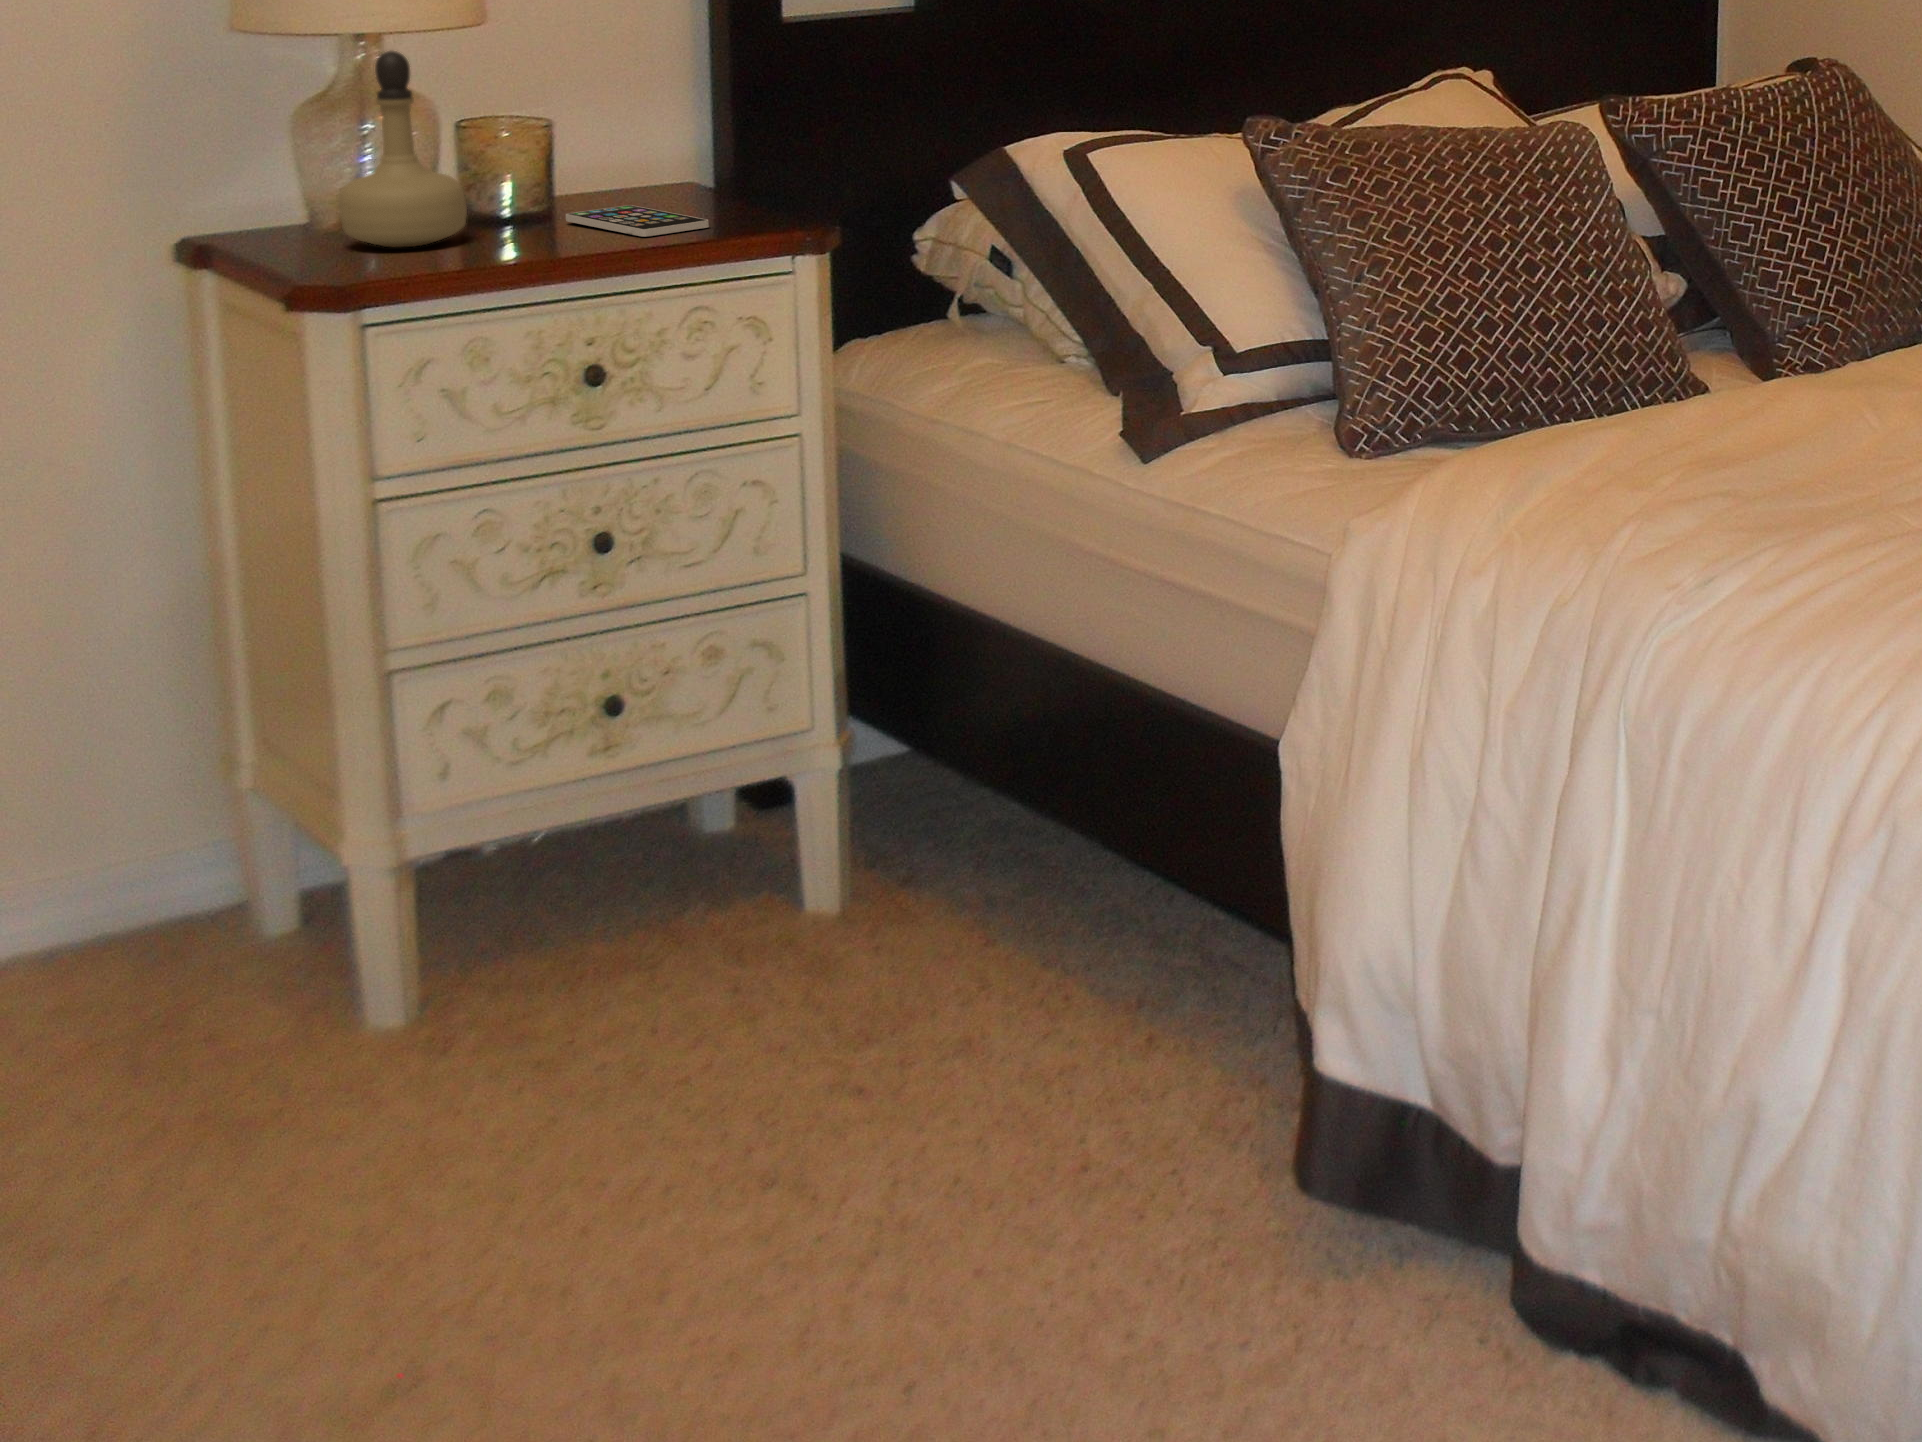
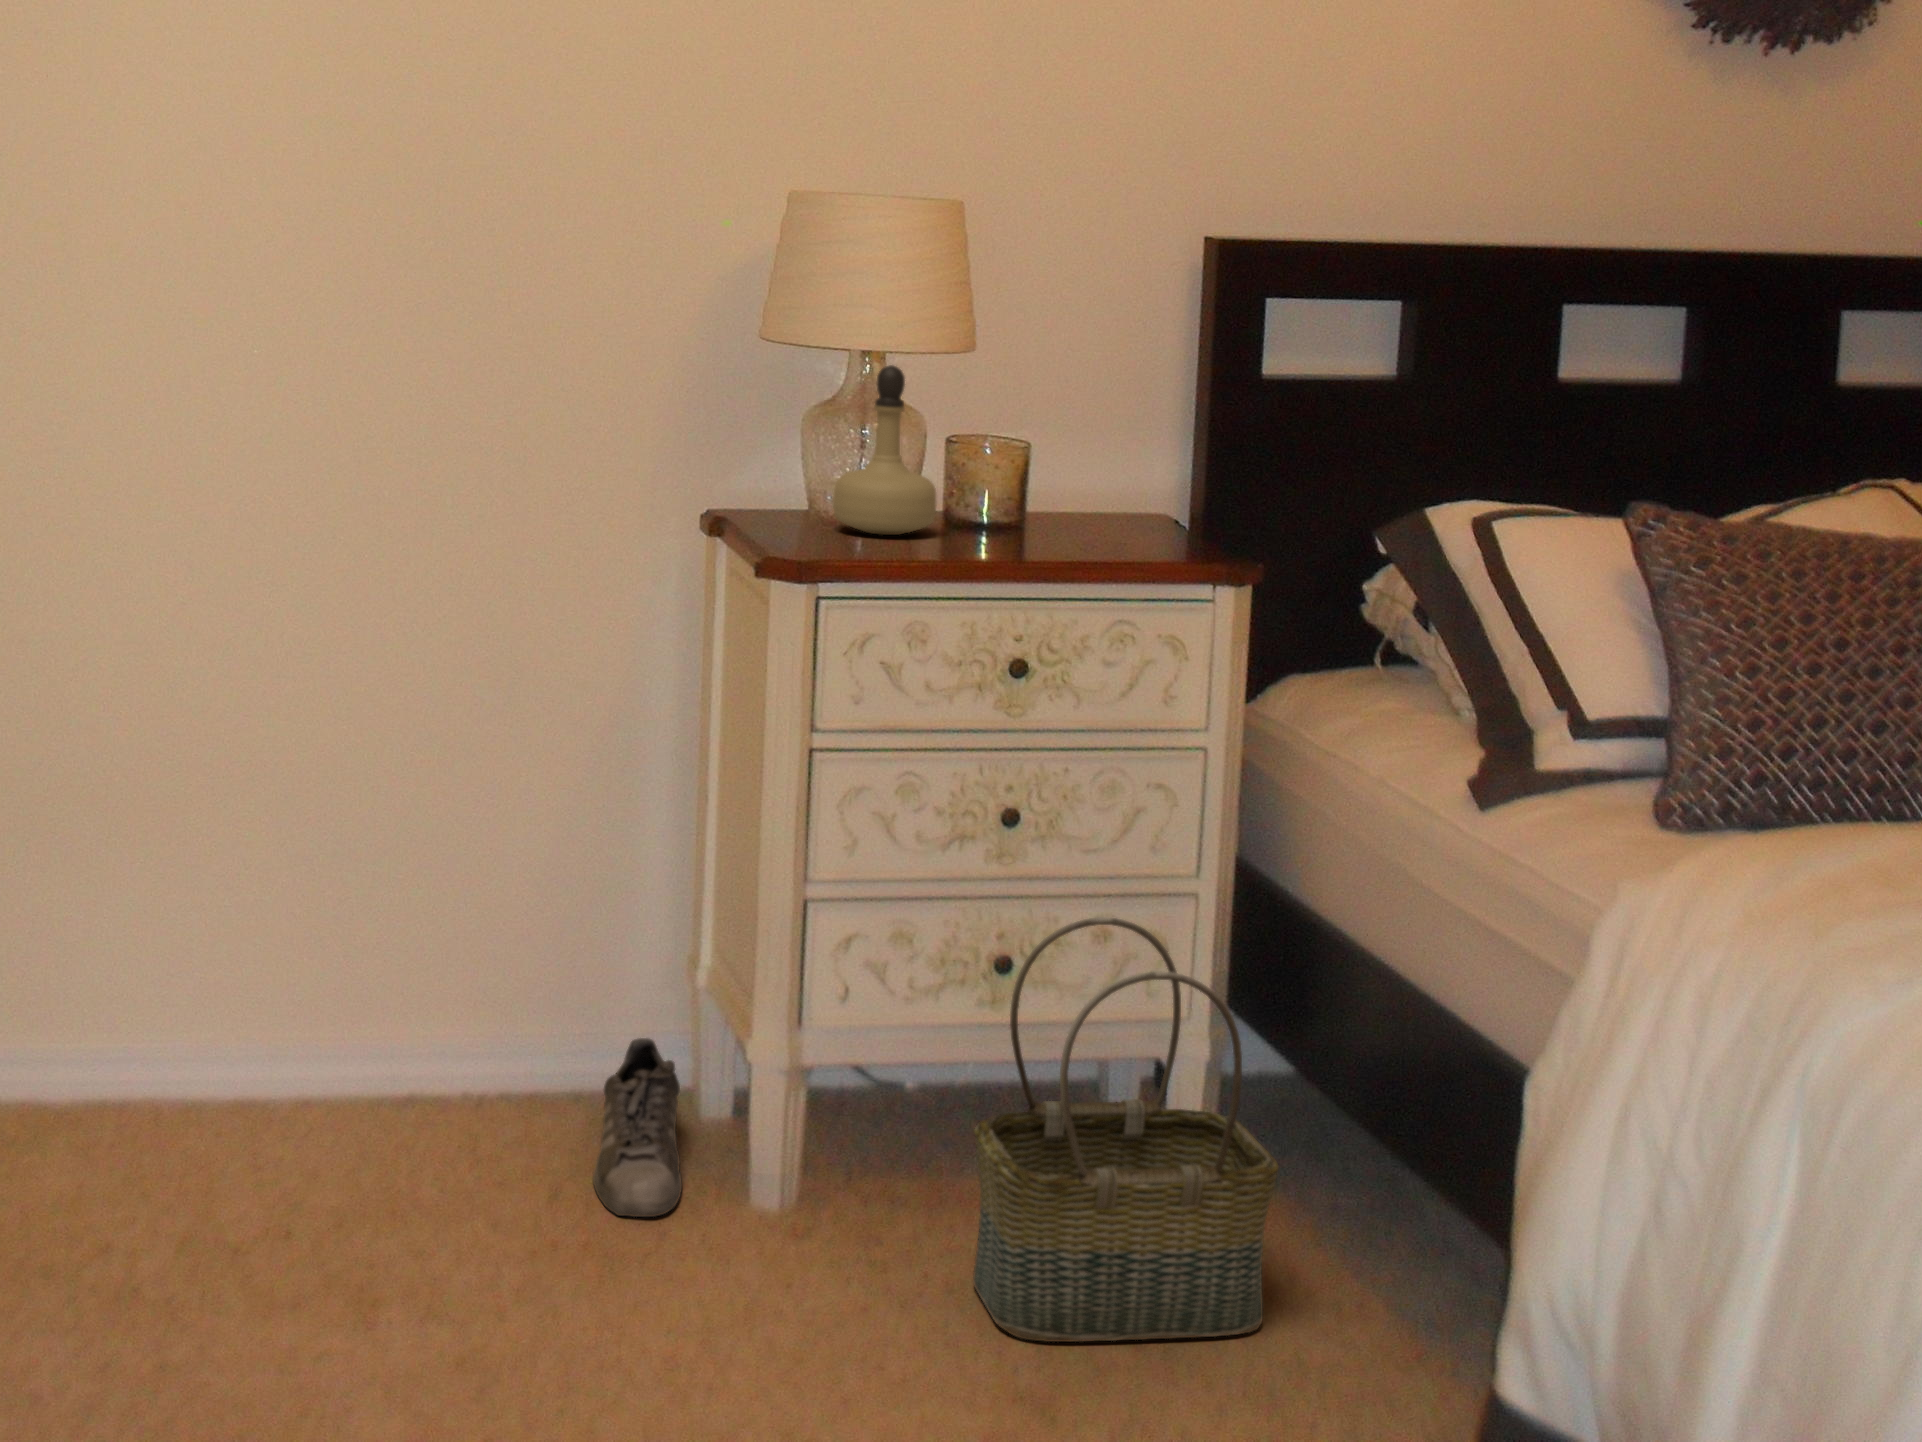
smartphone: present [566,205,709,237] -> none [1023,523,1144,550]
basket: none [608,618,923,1054] -> present [973,917,1279,1342]
shoe: none [141,865,267,1059] -> present [593,1038,682,1217]

